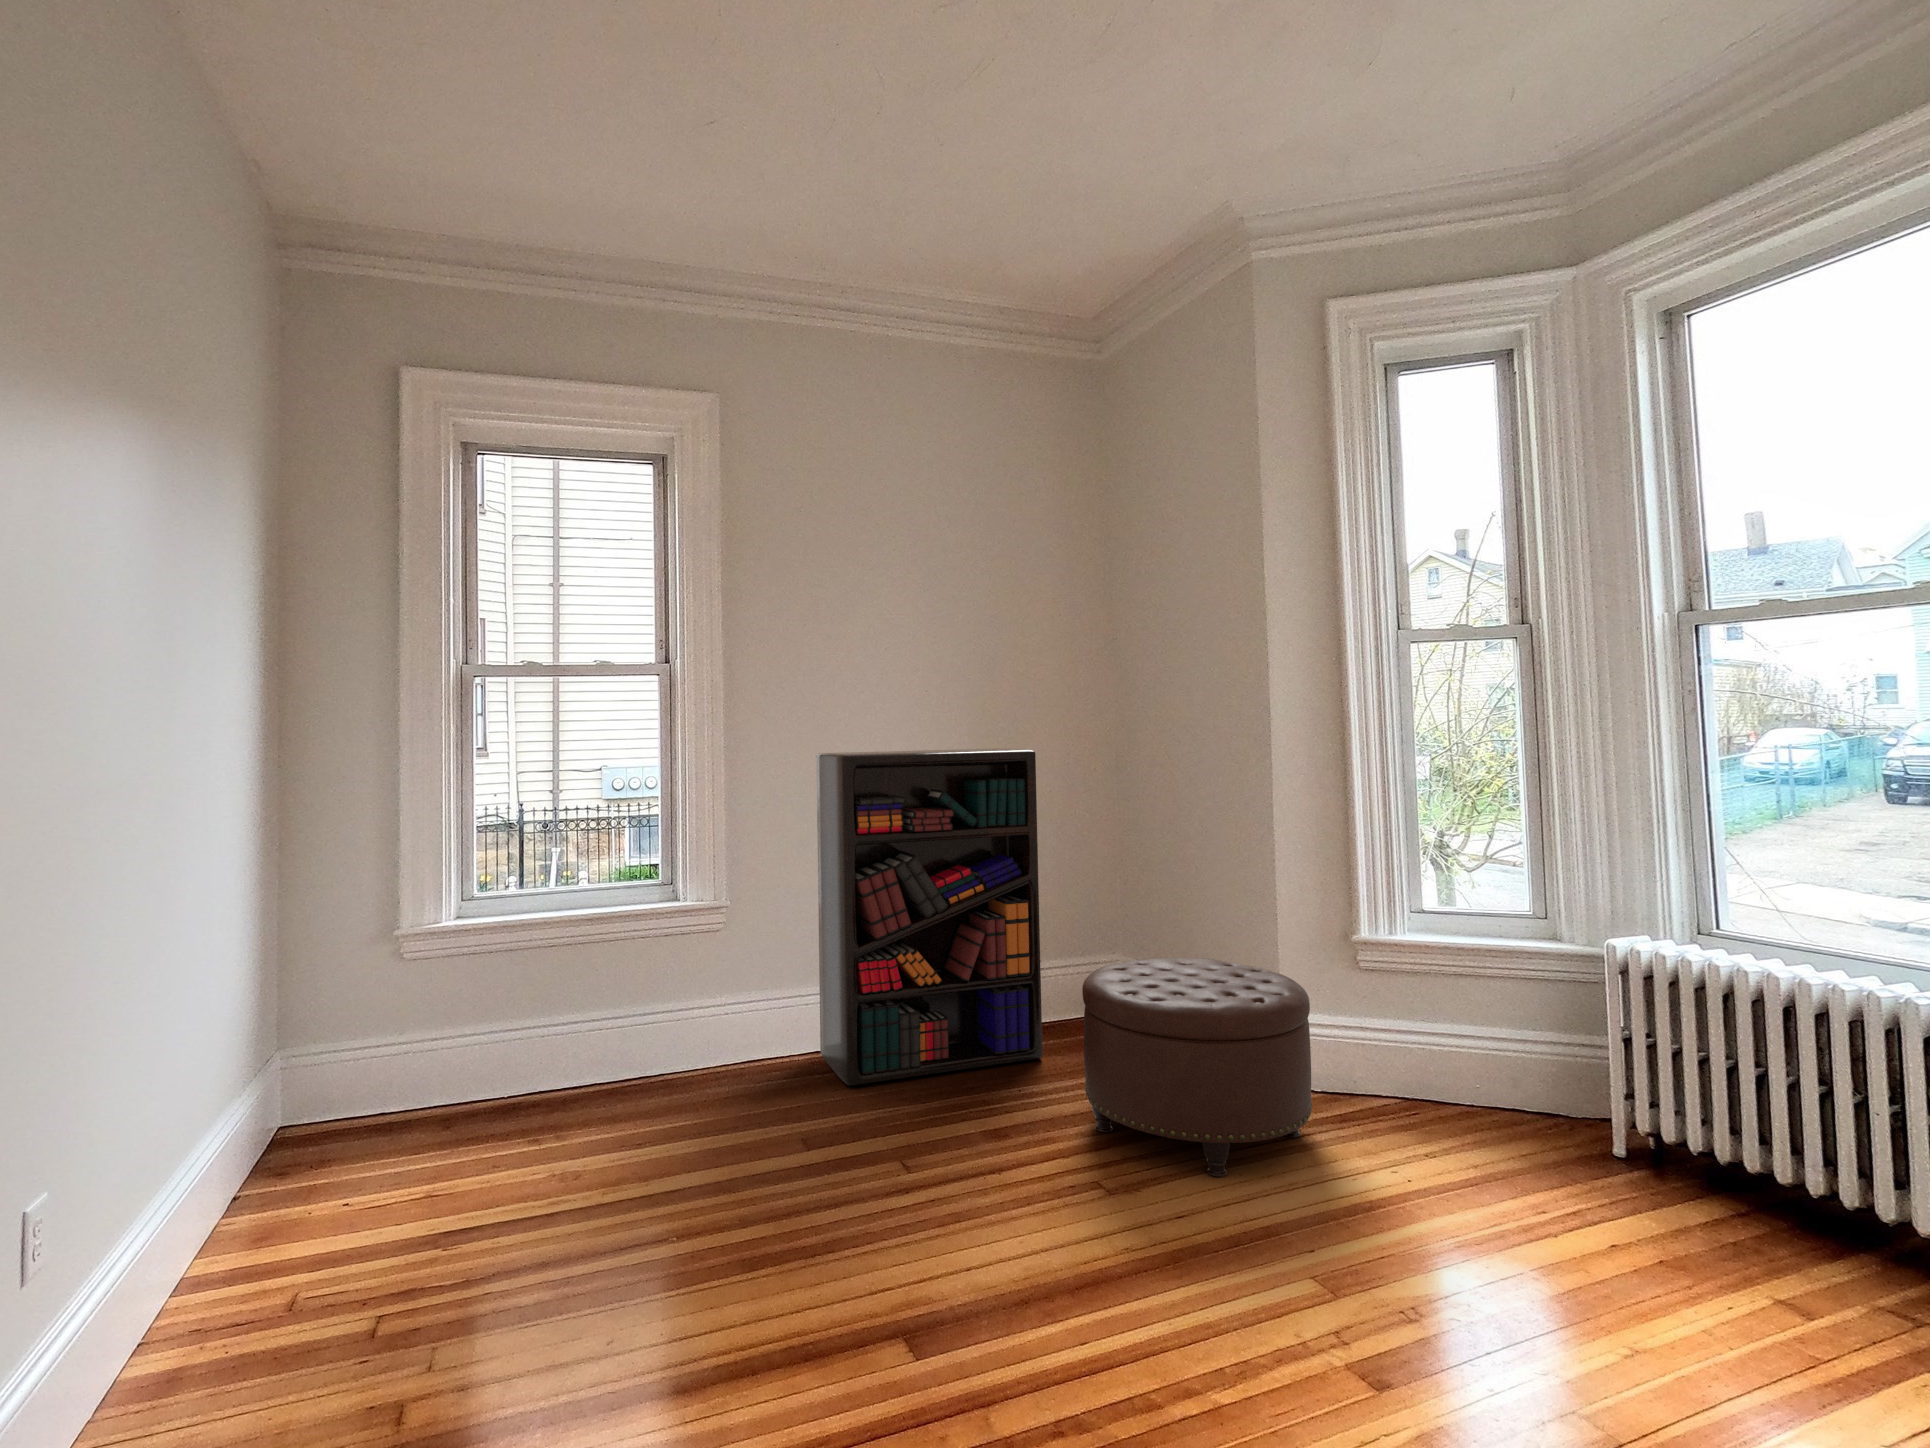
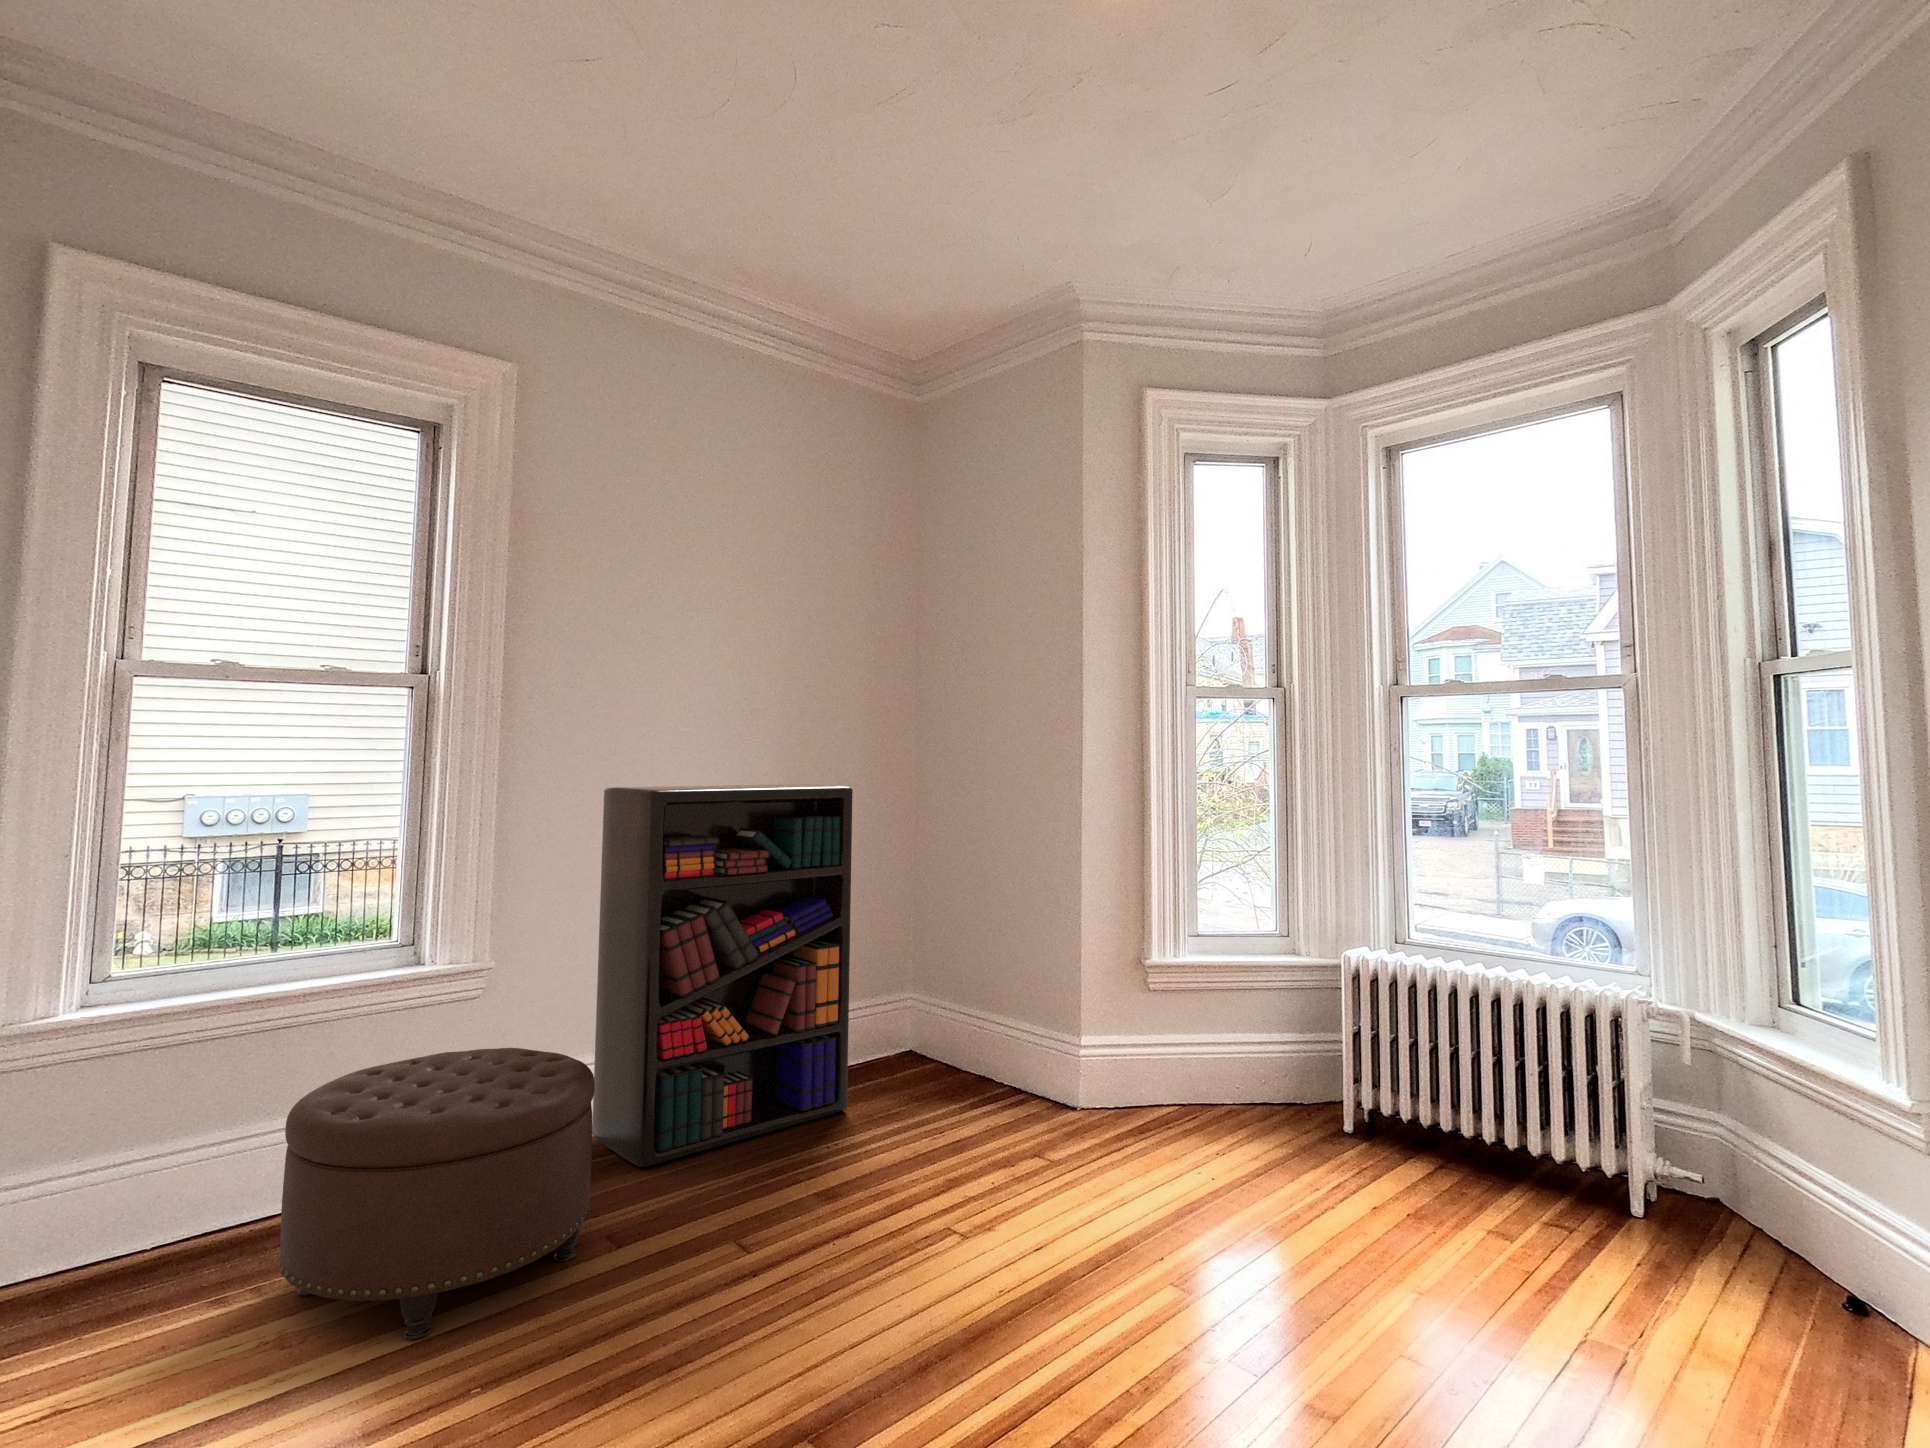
ottoman: present [1082,958,1312,1177] -> present [278,1048,595,1340]

